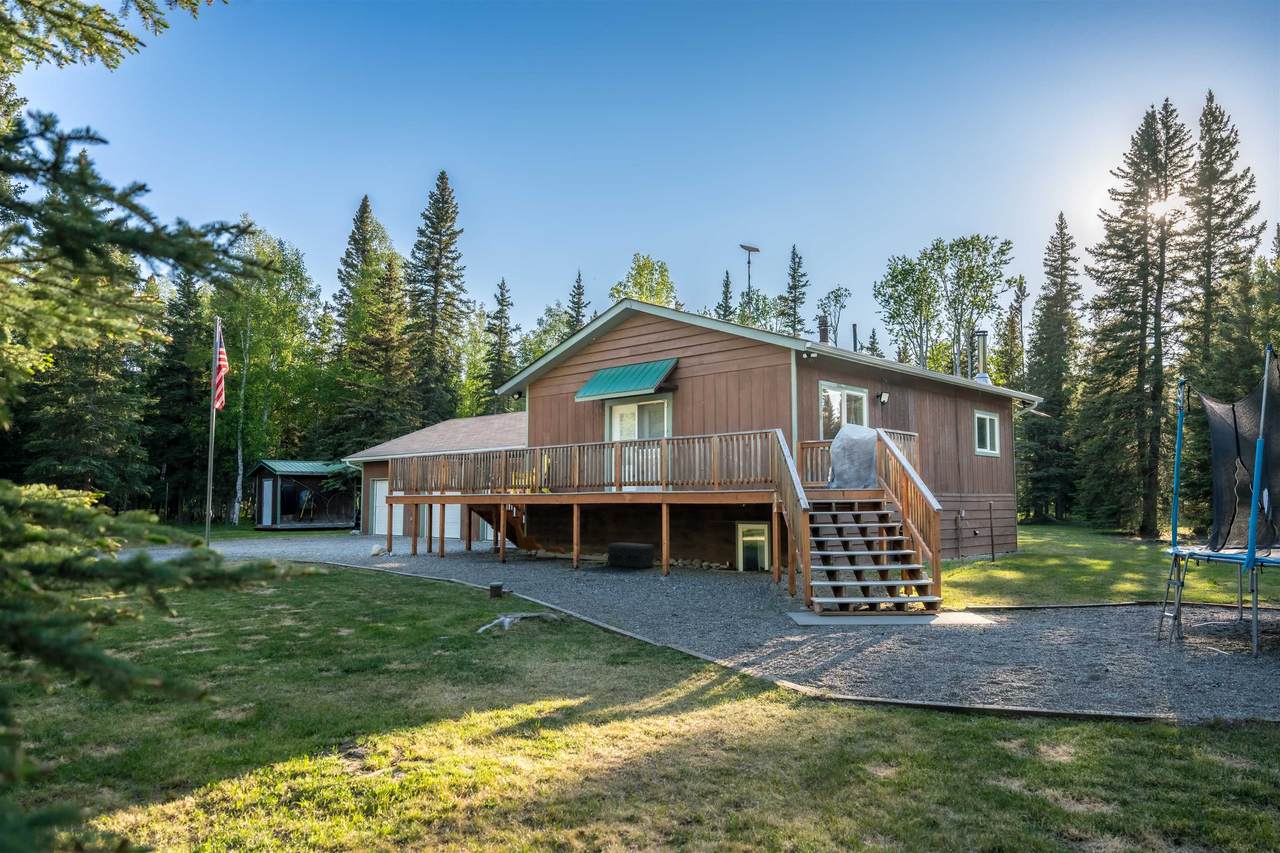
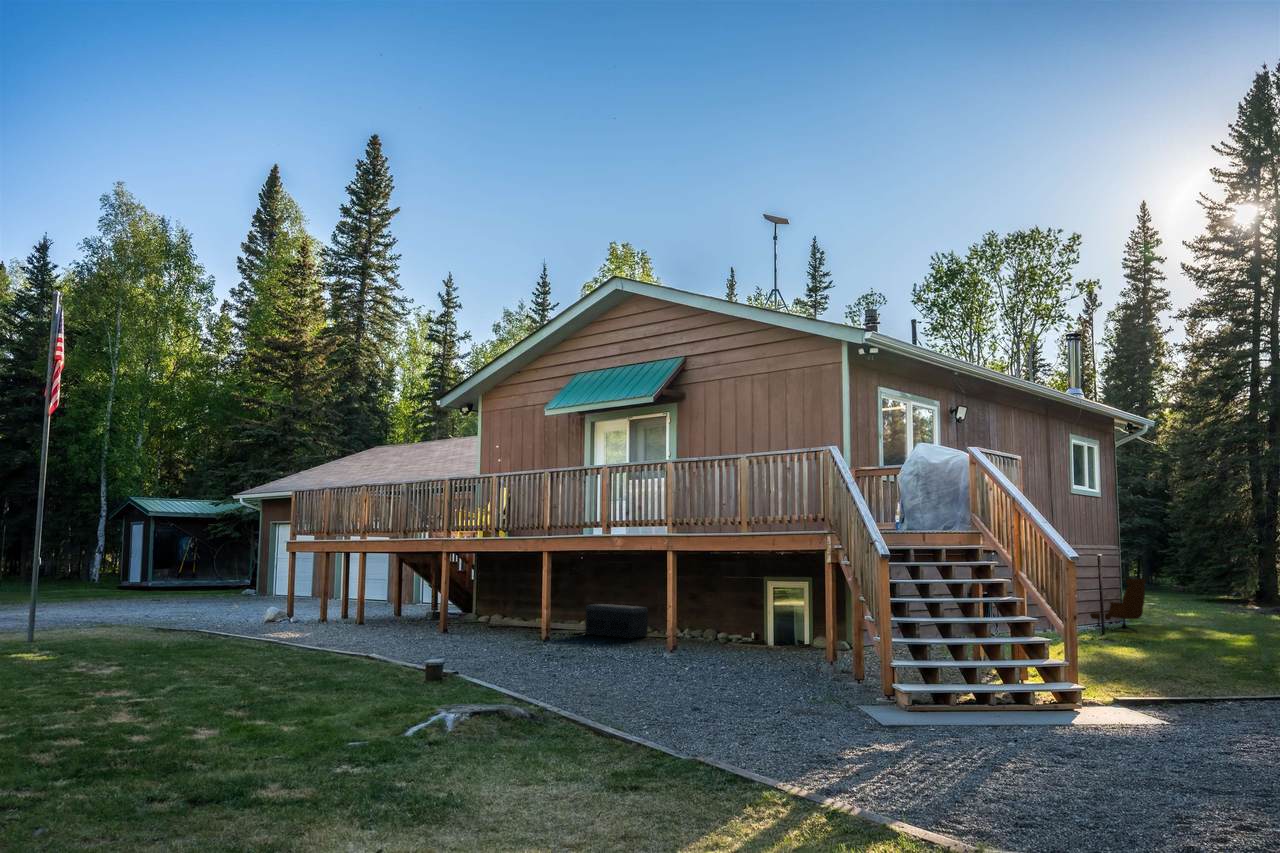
lounge chair: present [514,519,564,559] -> present [1090,579,1146,632]

